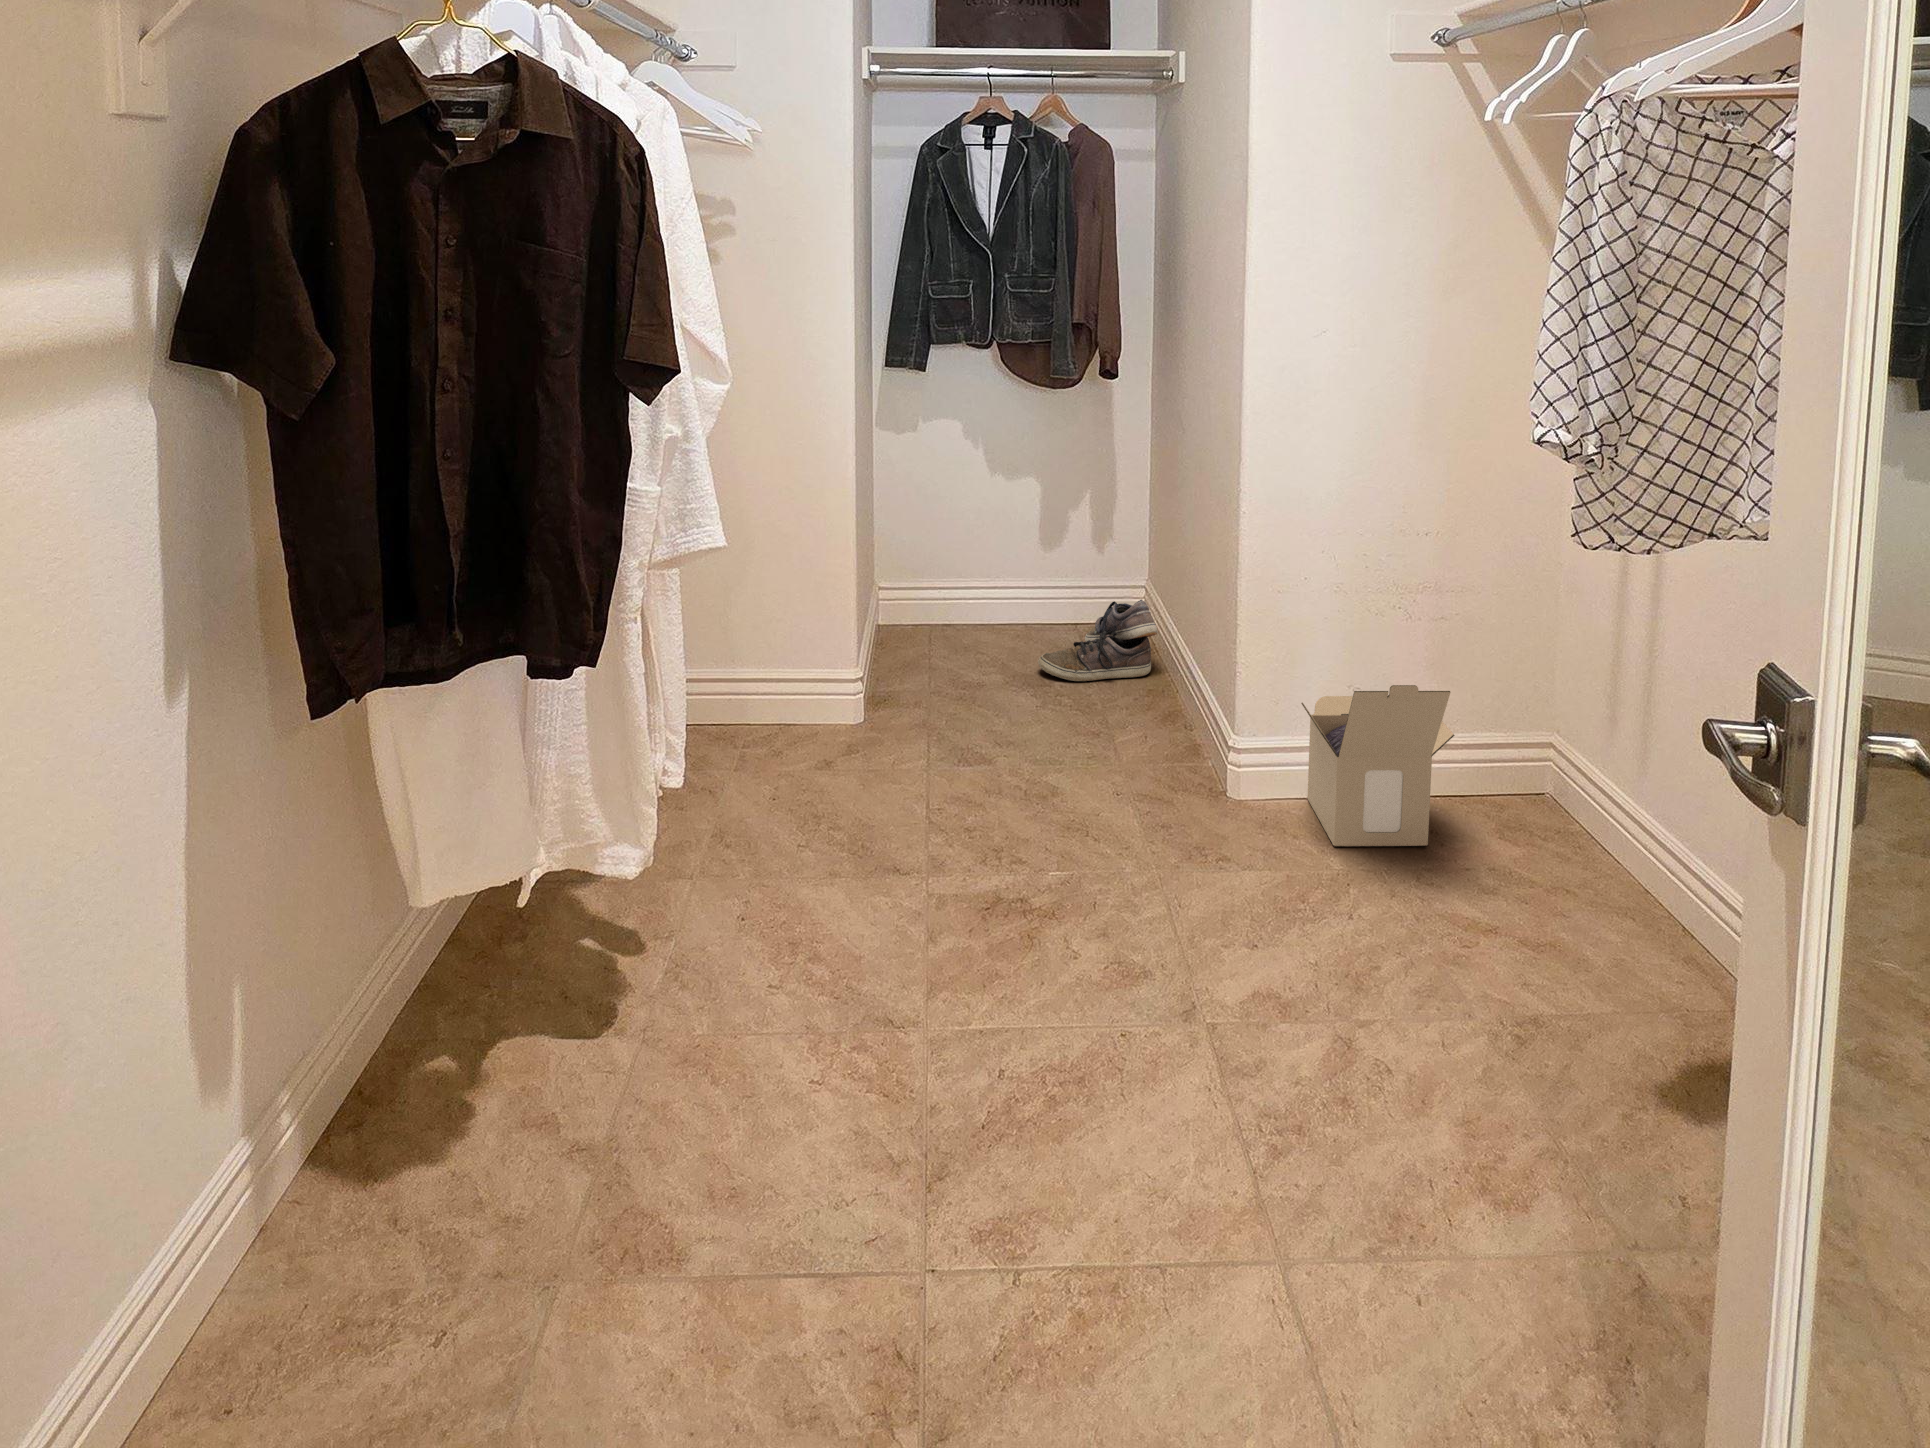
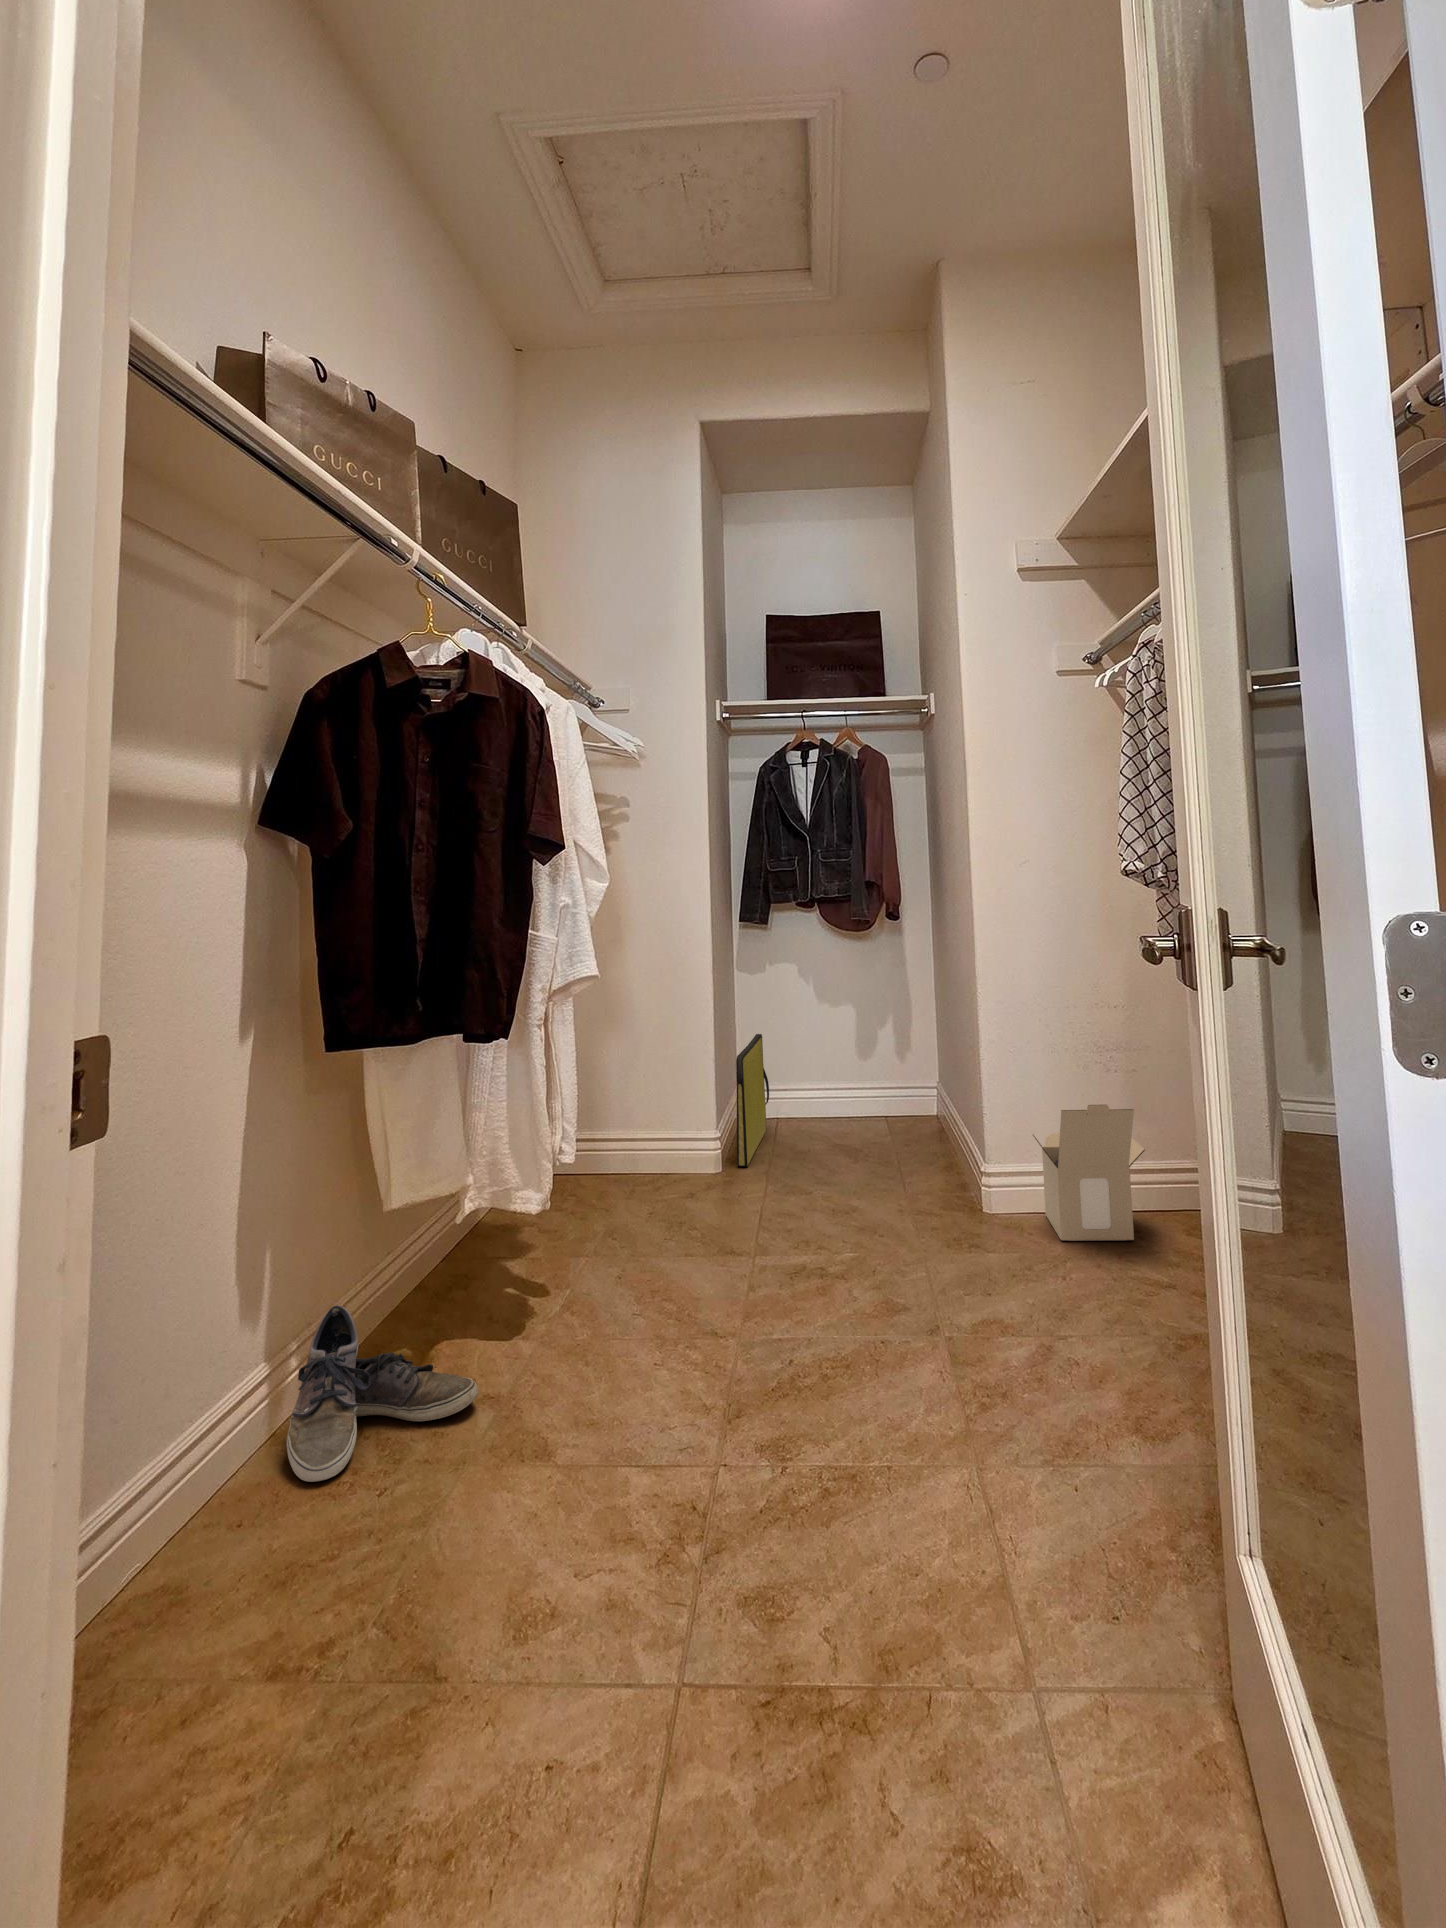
bag: none [887,517,924,707] -> present [736,1034,769,1167]
shoe: present [1038,600,1158,681] -> present [287,1306,478,1482]

